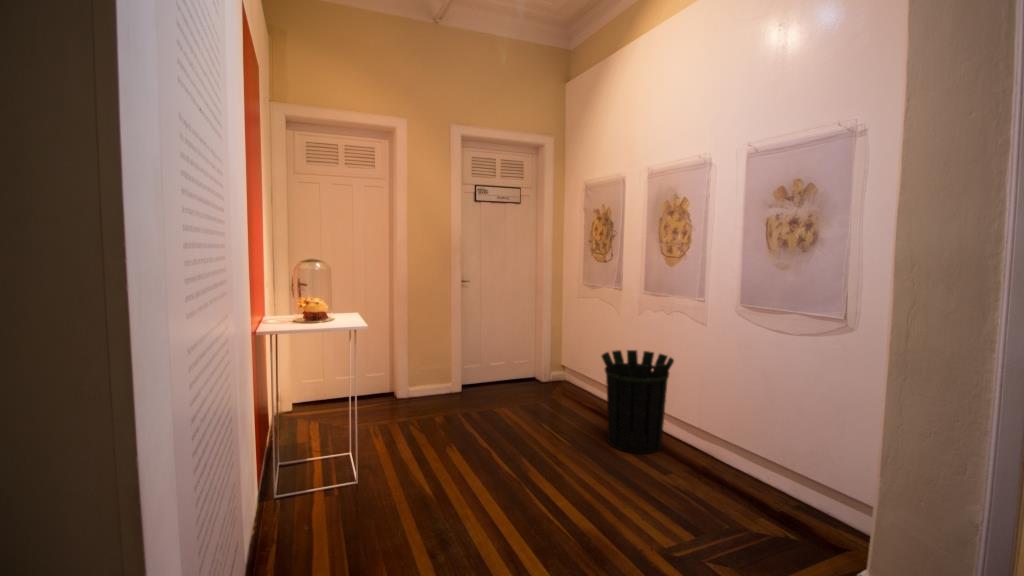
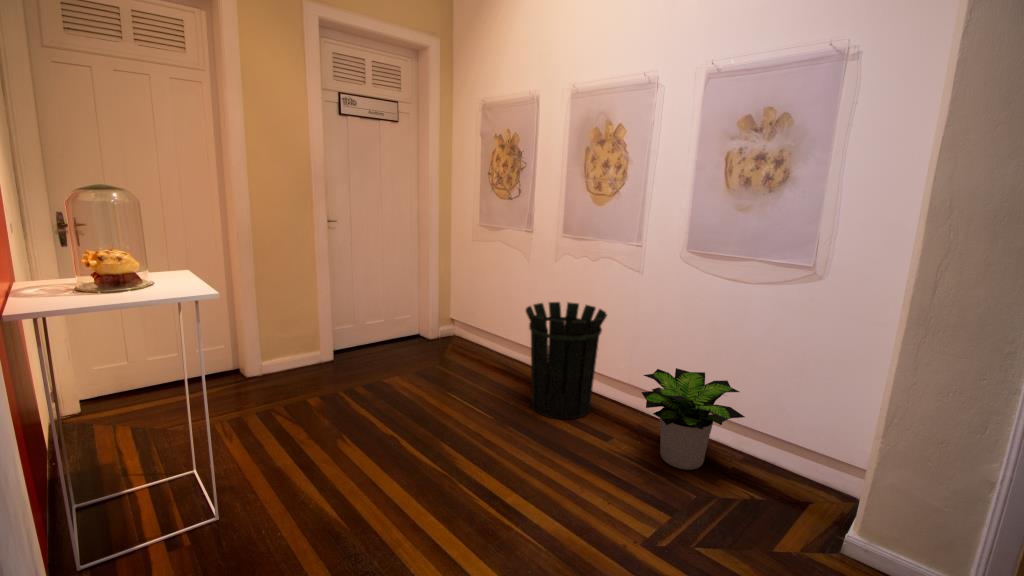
potted plant: none [690,411,785,507] -> present [641,368,745,470]

